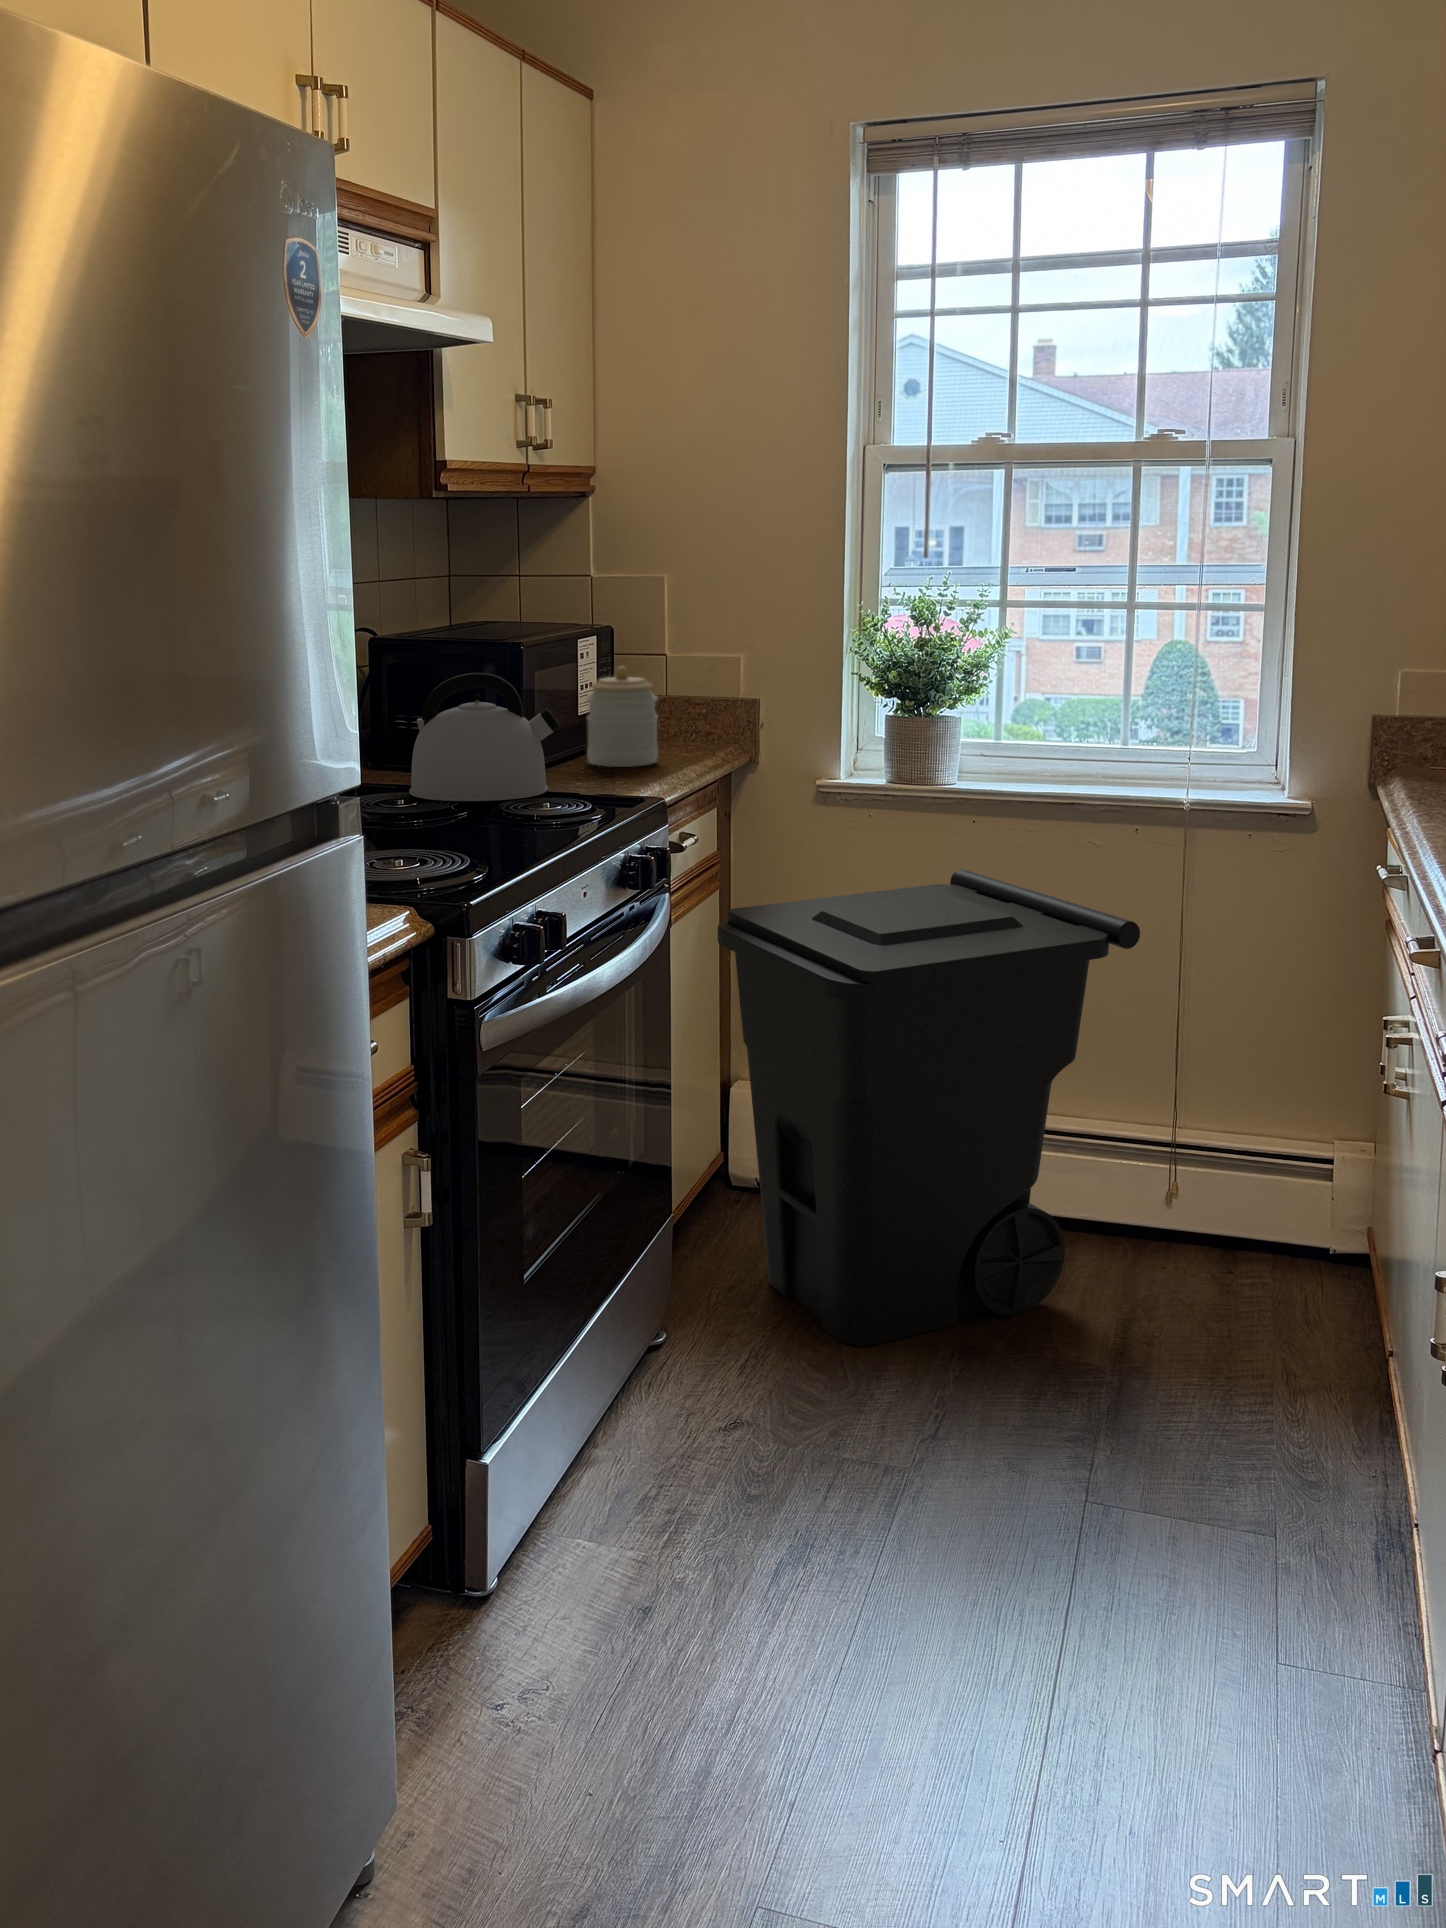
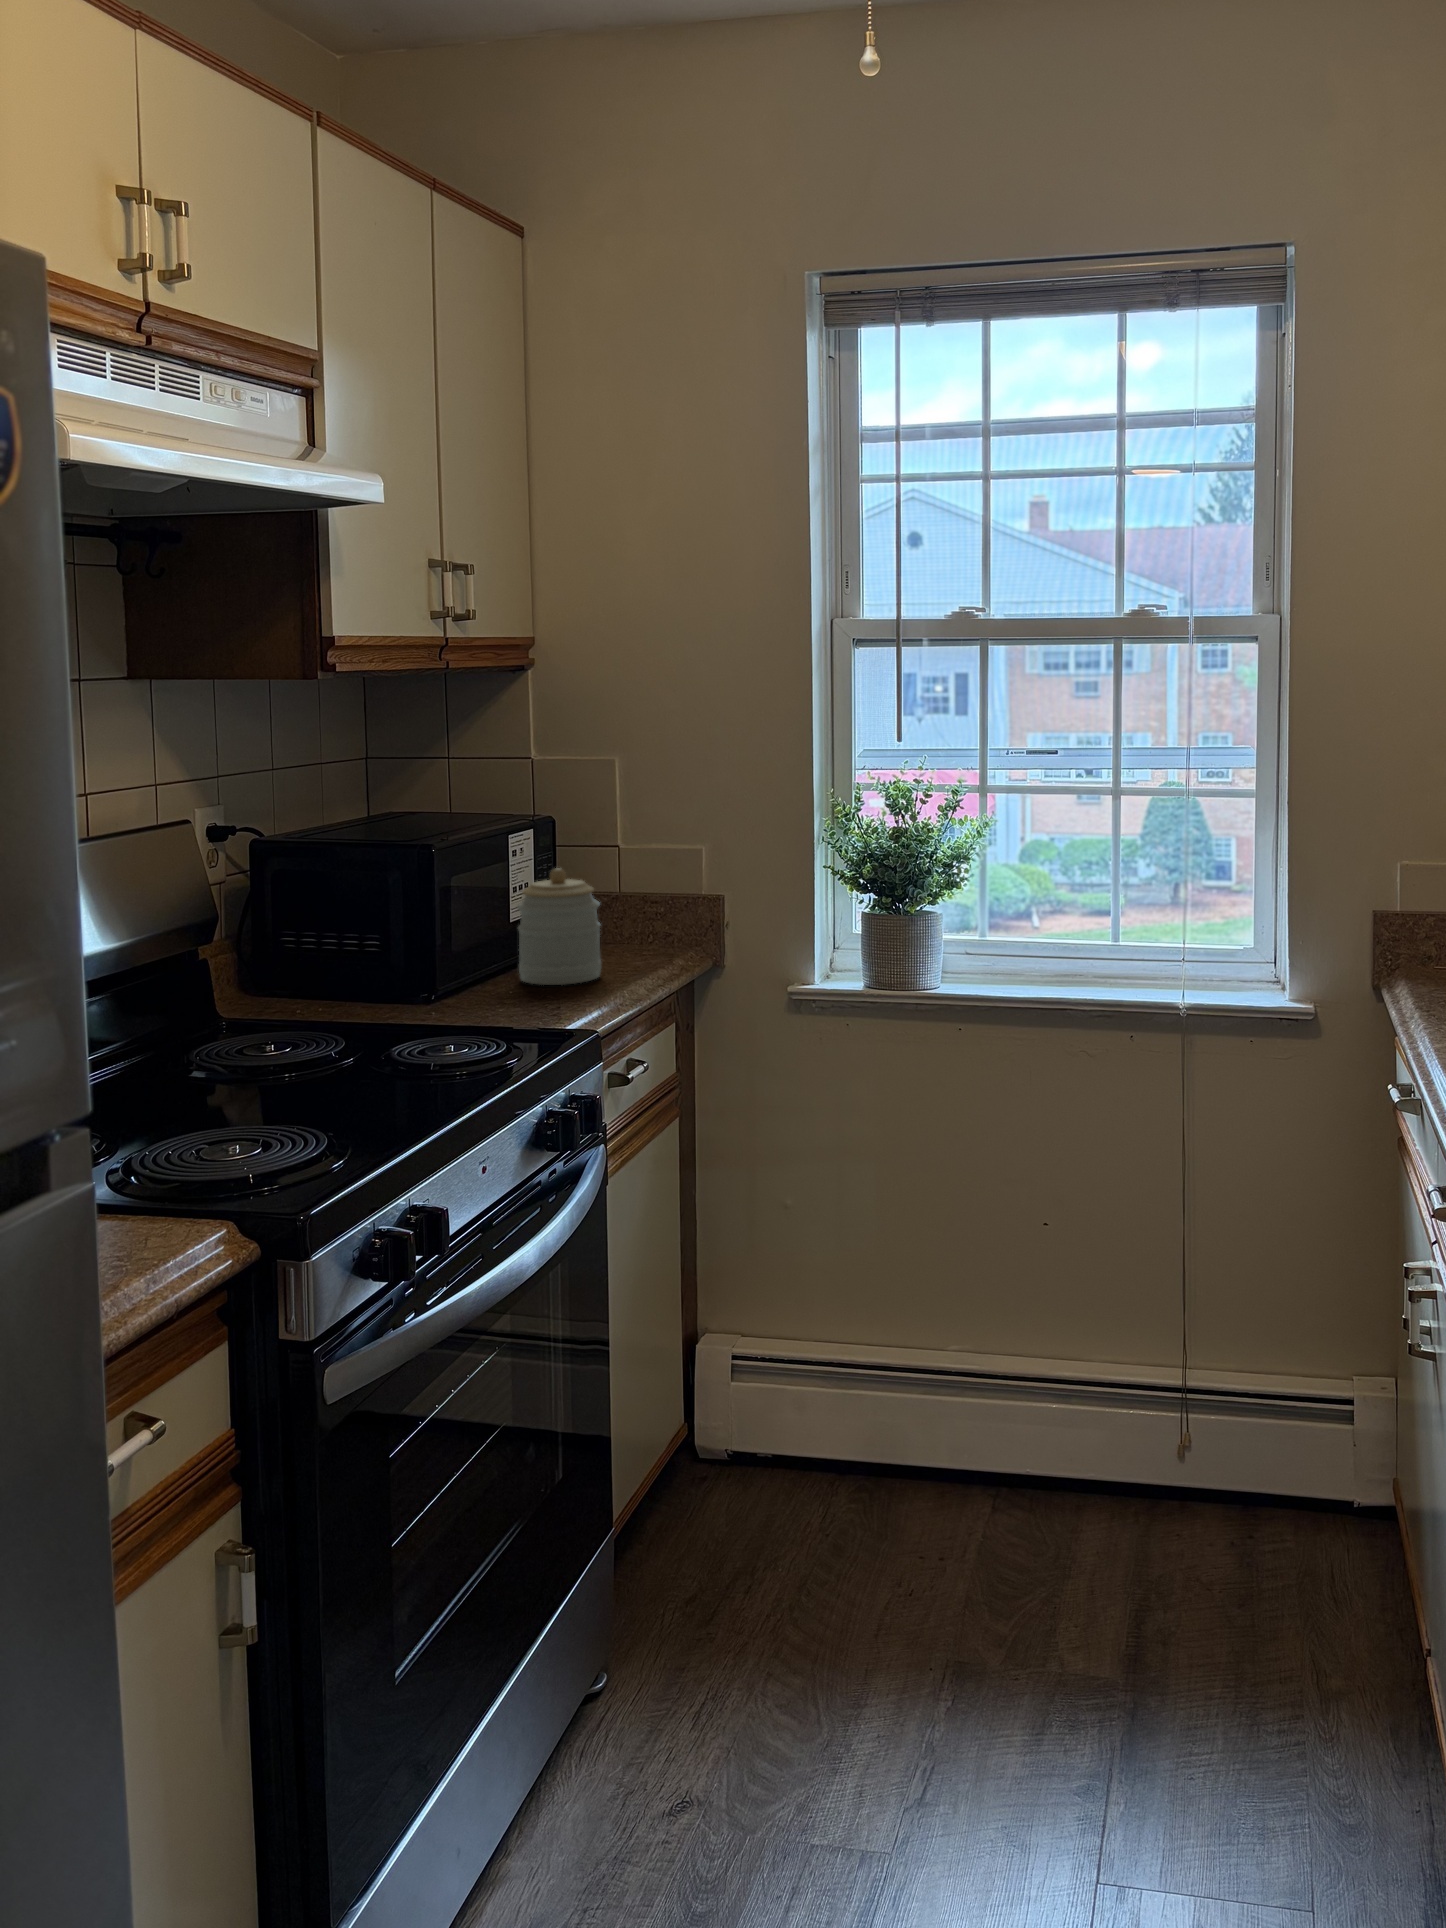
kettle: present [410,673,560,801] -> none [290,886,475,1043]
trash can: present [718,869,1140,1346] -> none [670,1084,1139,1671]

